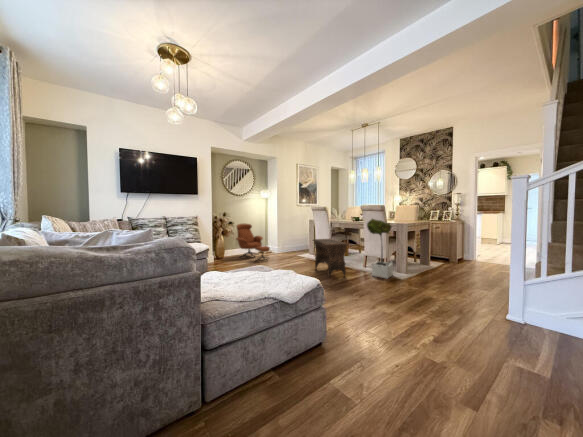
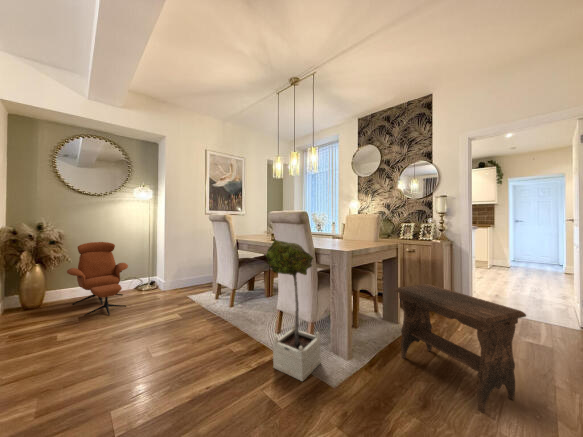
footstool: present [313,239,348,278] -> present [395,284,526,413]

